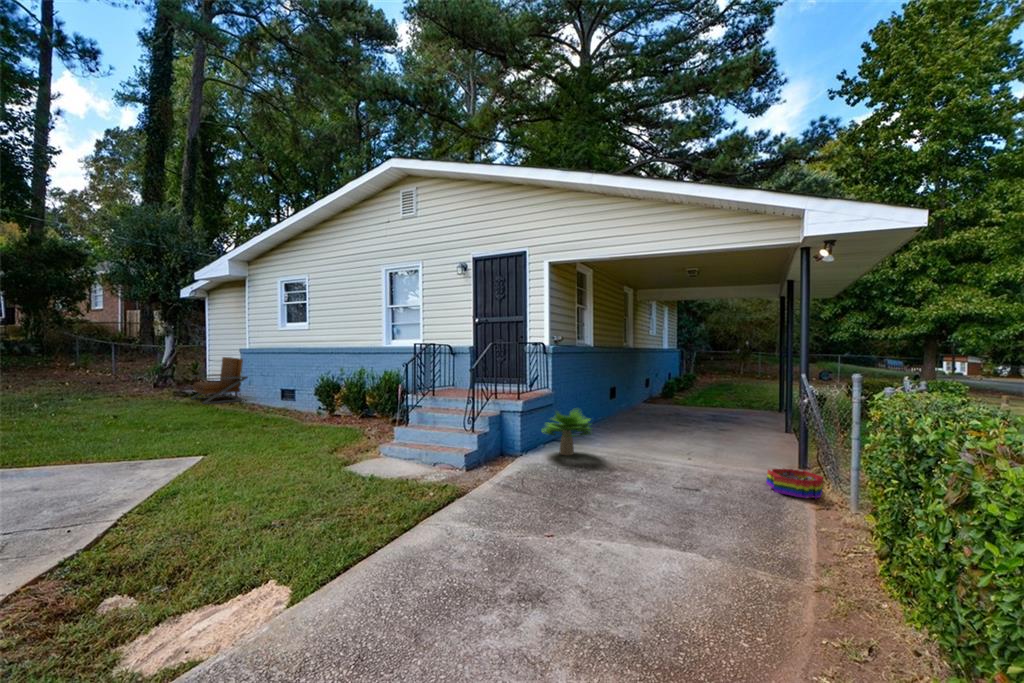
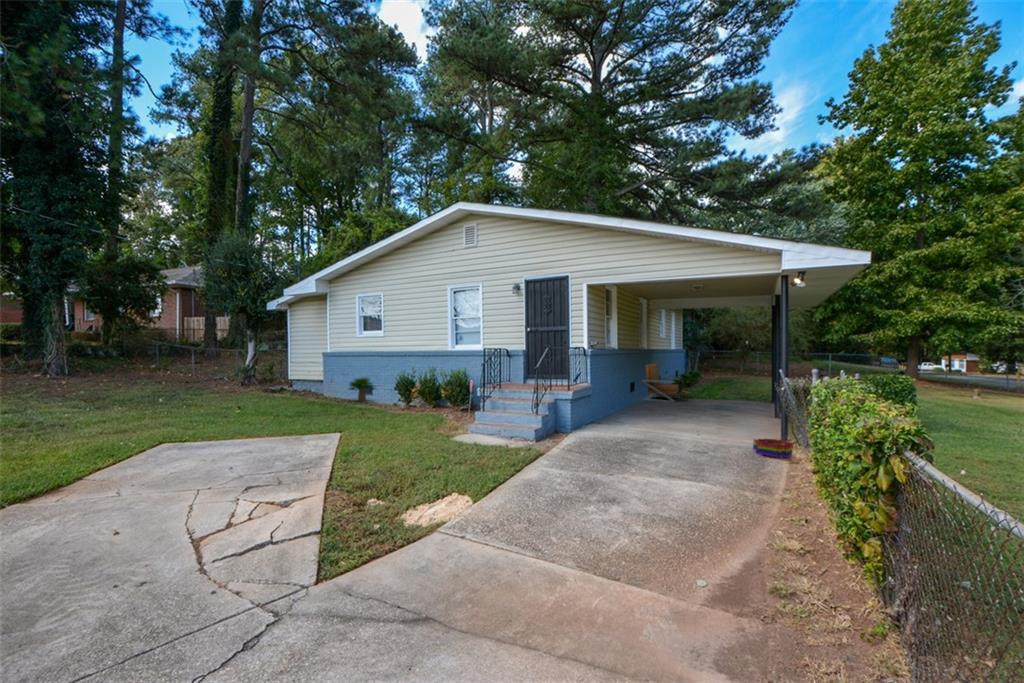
lounge chair: present [191,357,248,404] -> present [642,364,680,402]
potted plant: present [542,410,590,455] -> present [349,377,375,401]

